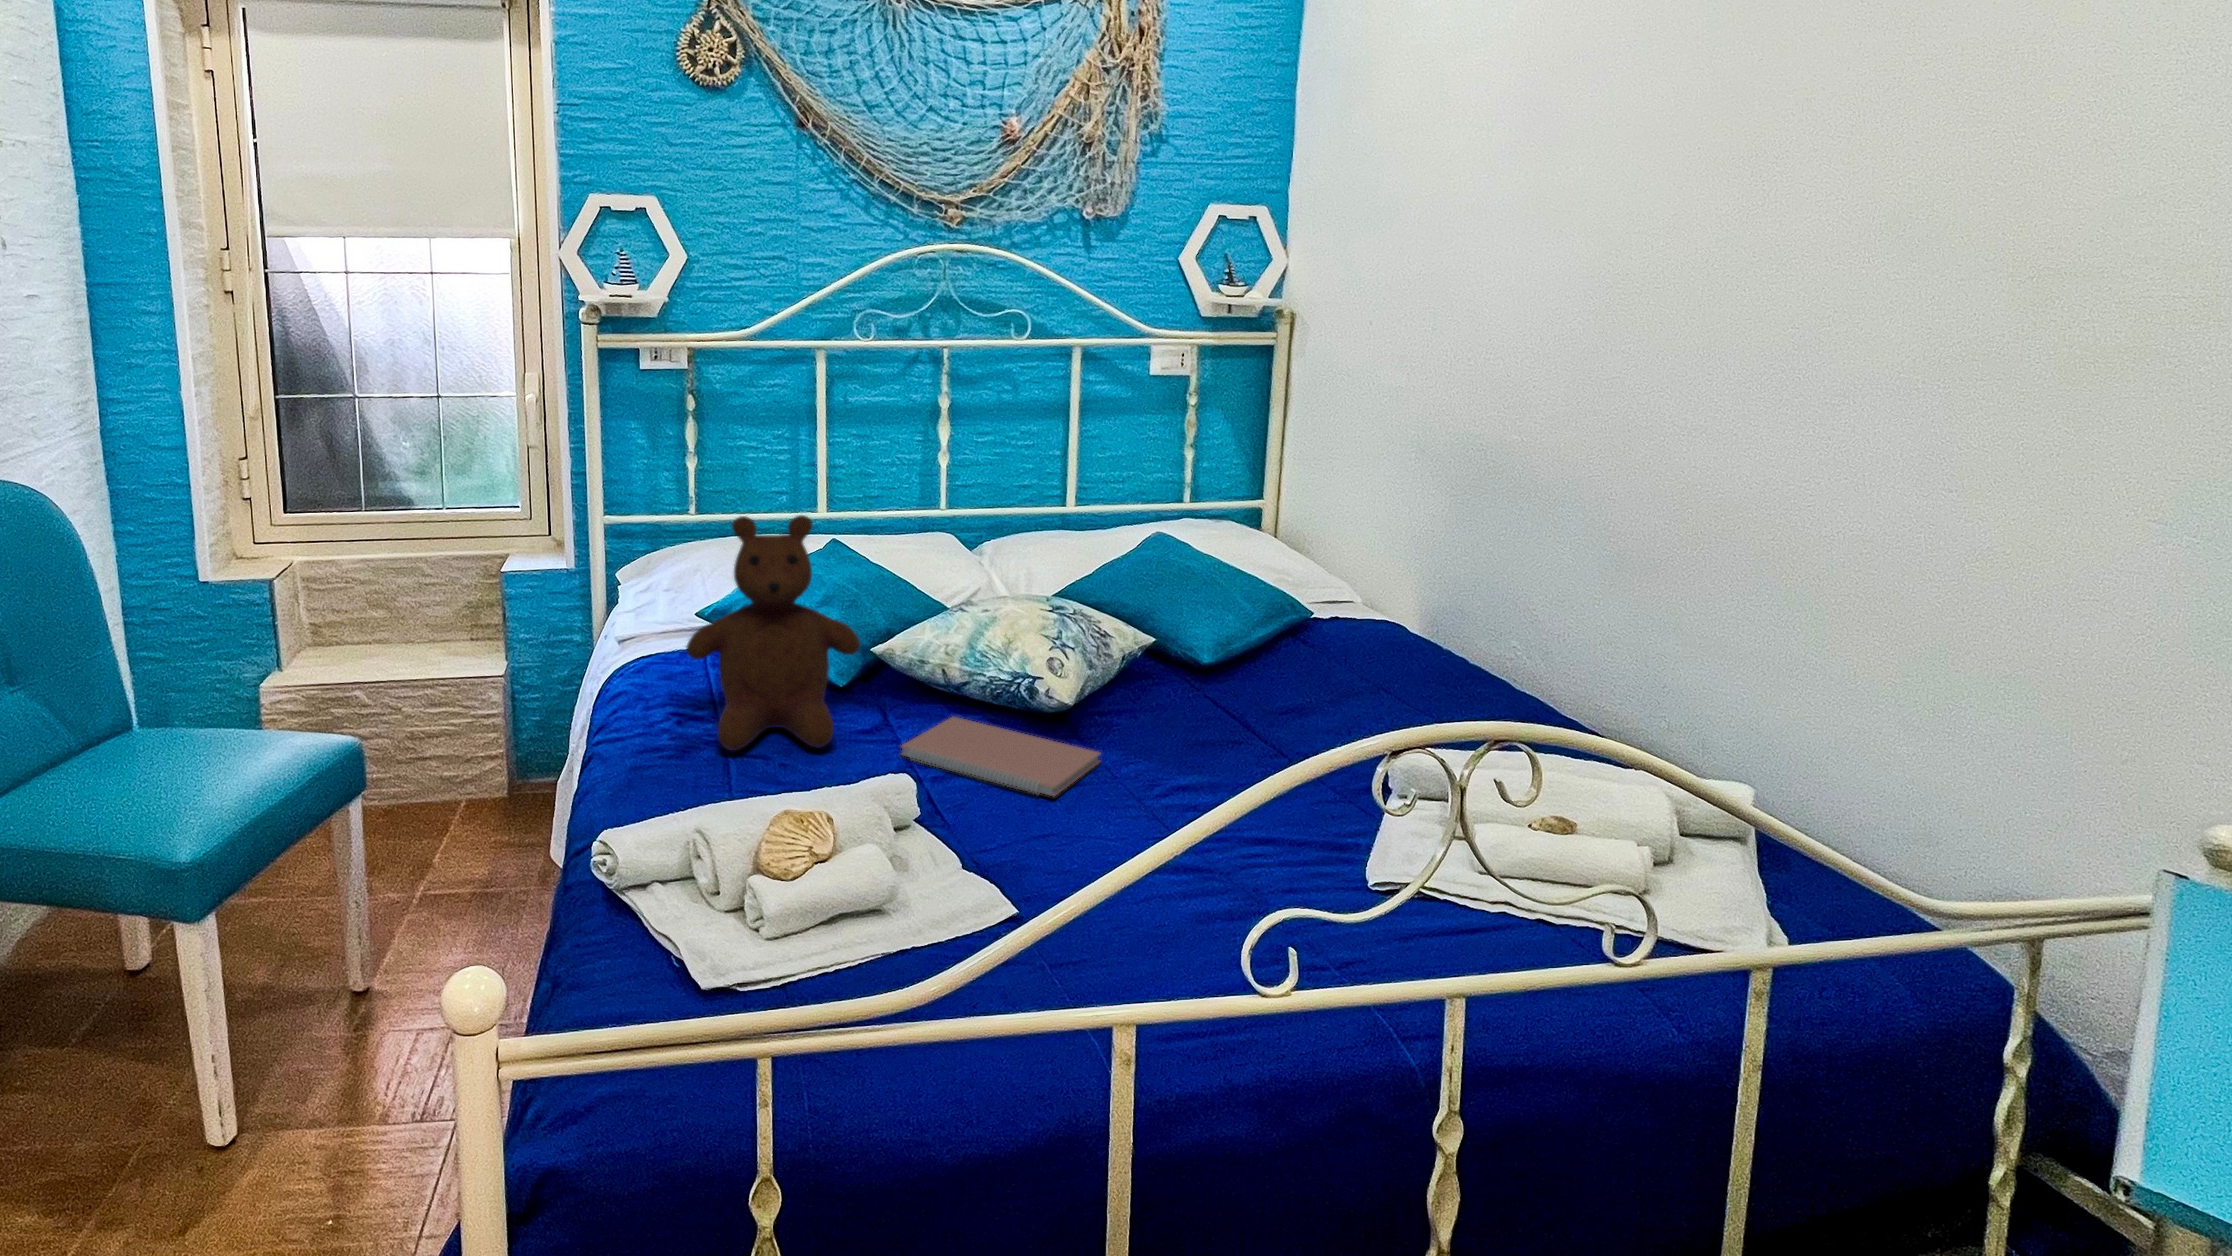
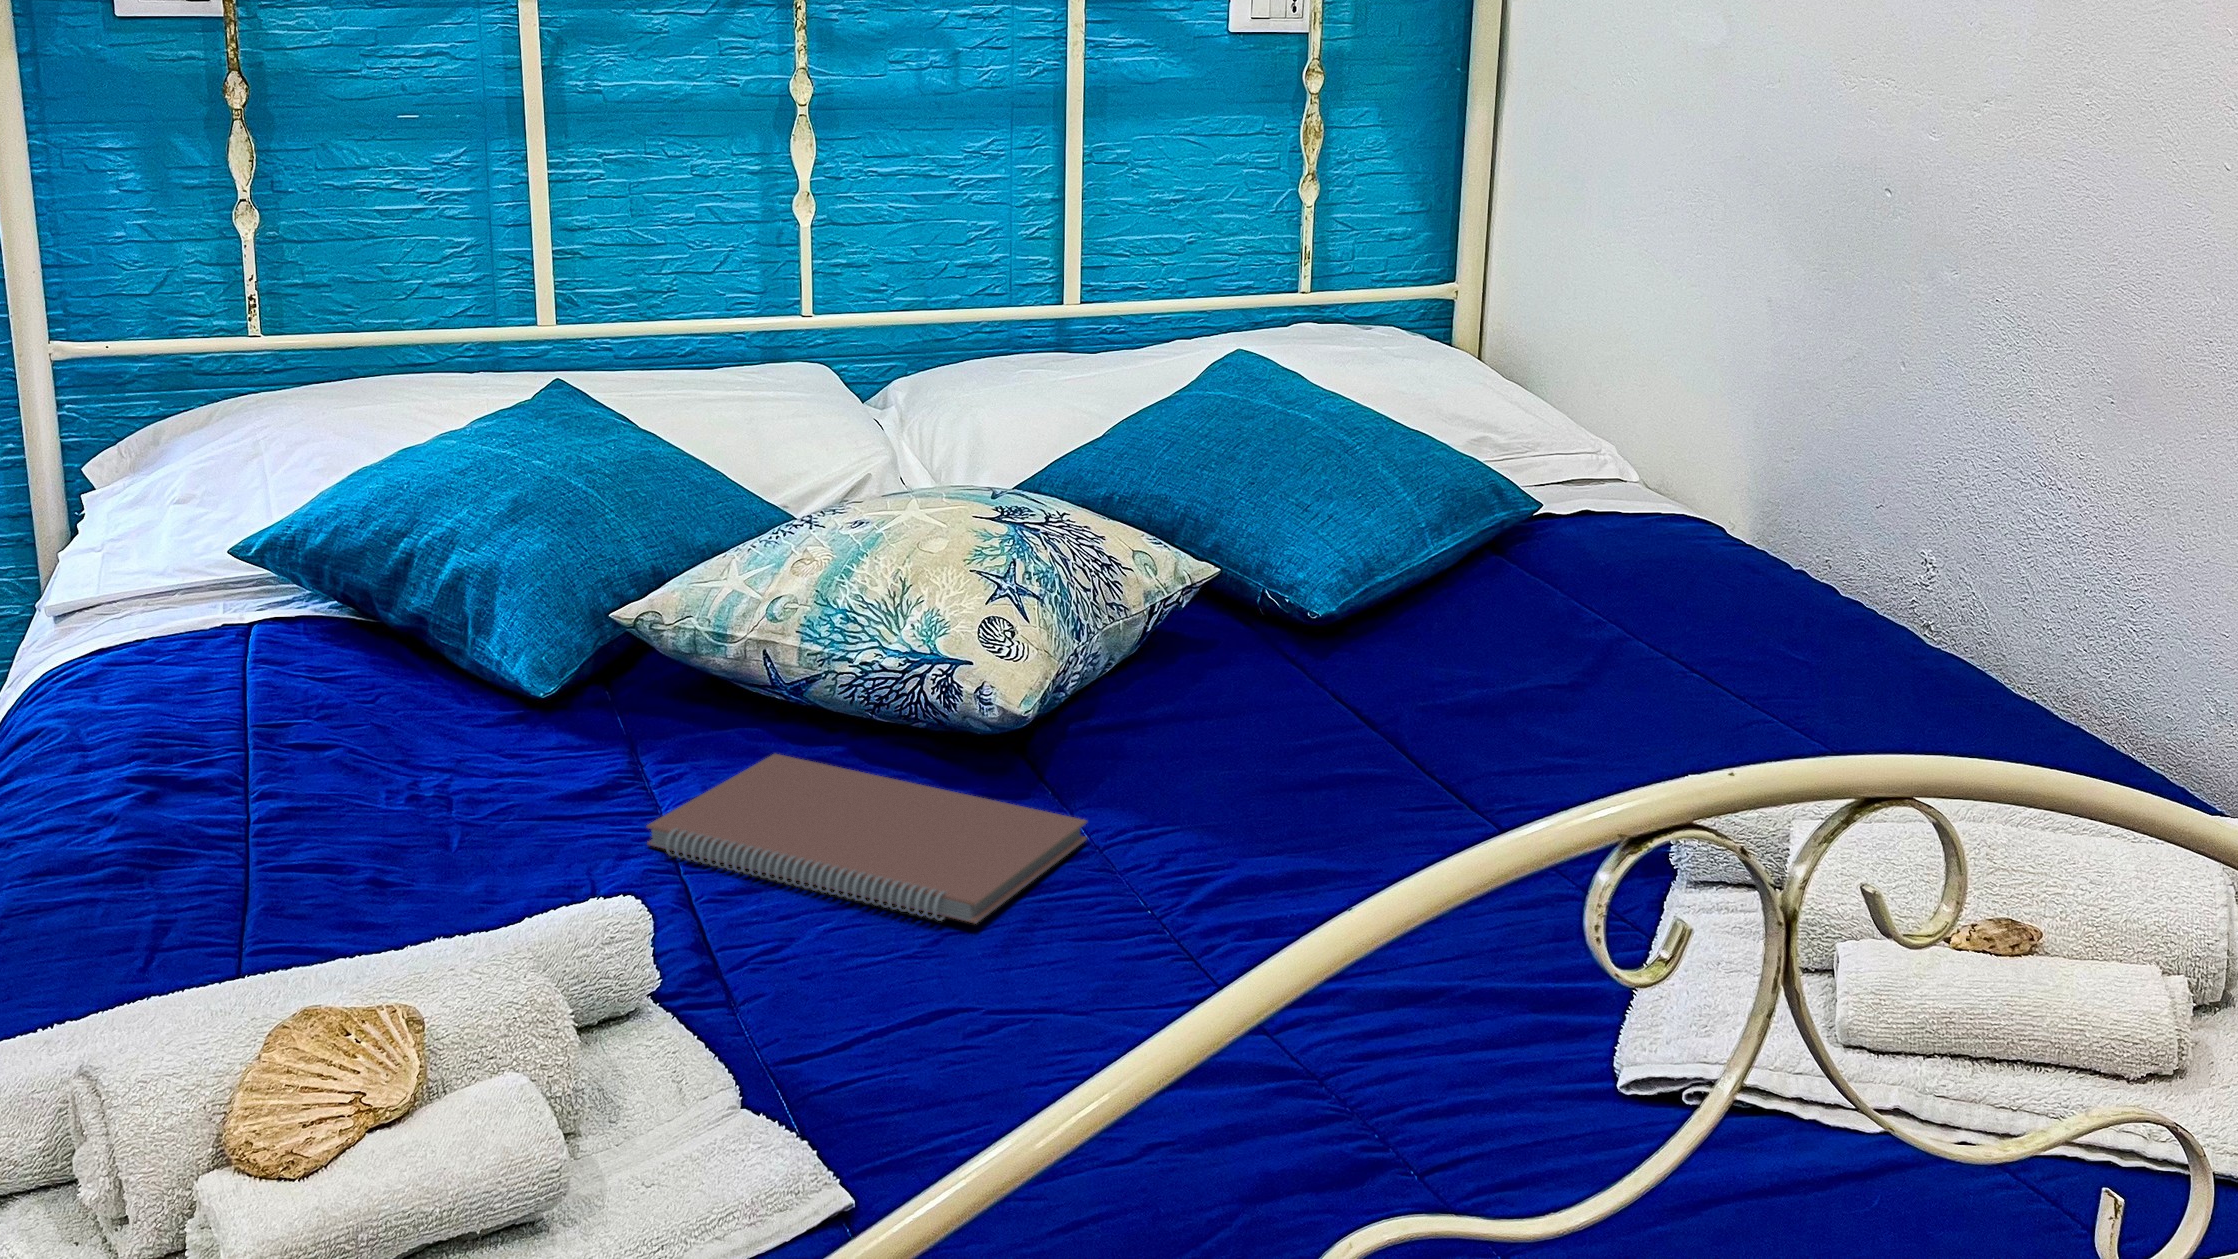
teddy bear: present [686,515,860,751] -> none [160,320,566,854]

